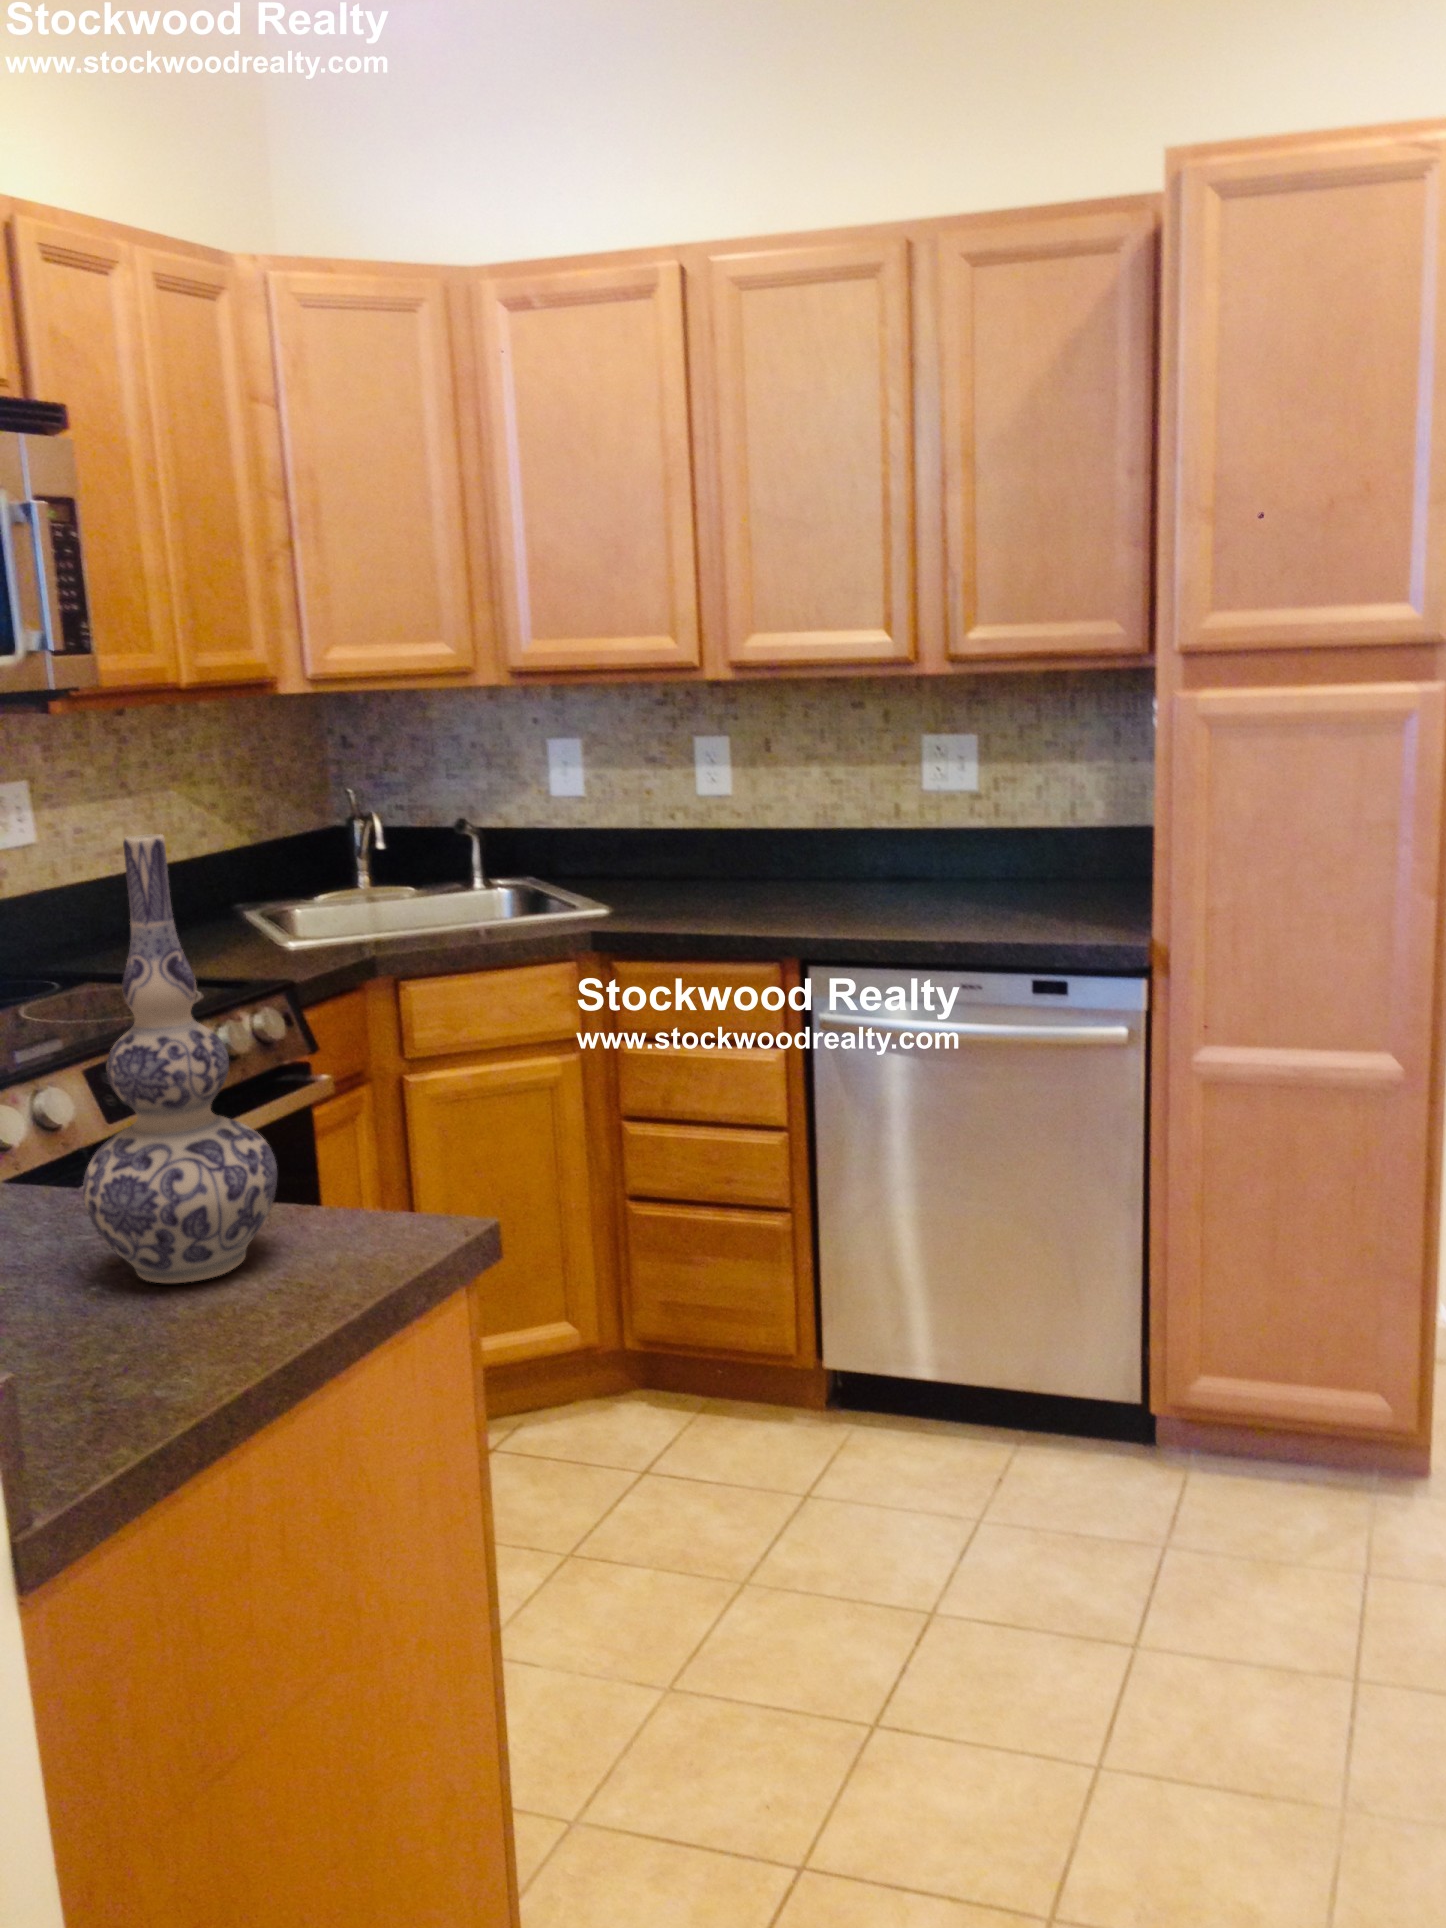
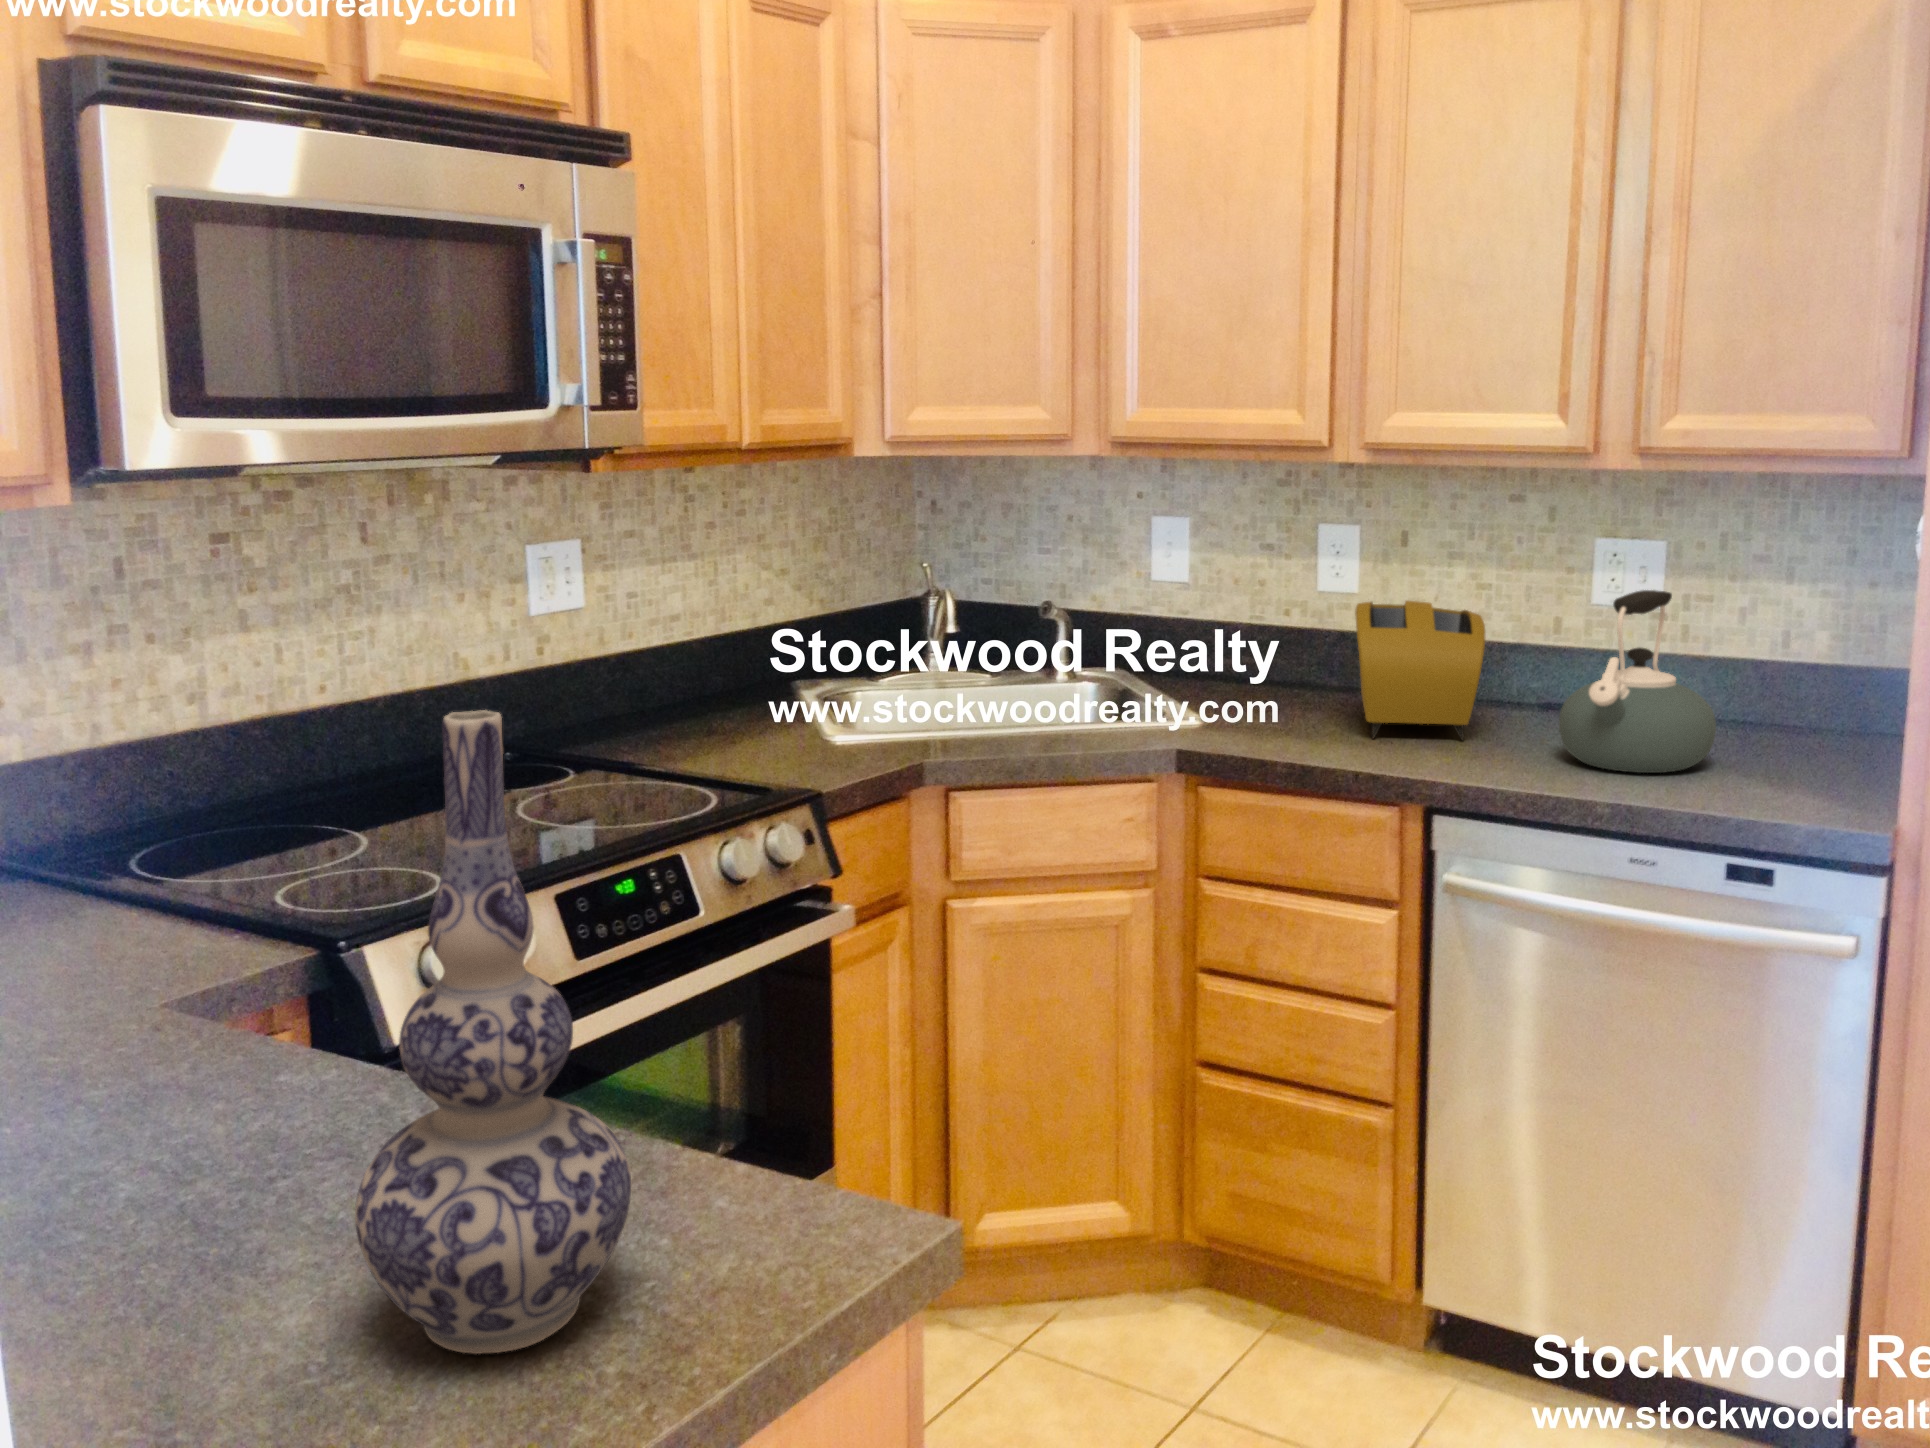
kettle: none [903,766,1023,913] -> present [1559,590,1716,773]
toaster: none [733,792,841,908] -> present [1355,601,1485,740]

